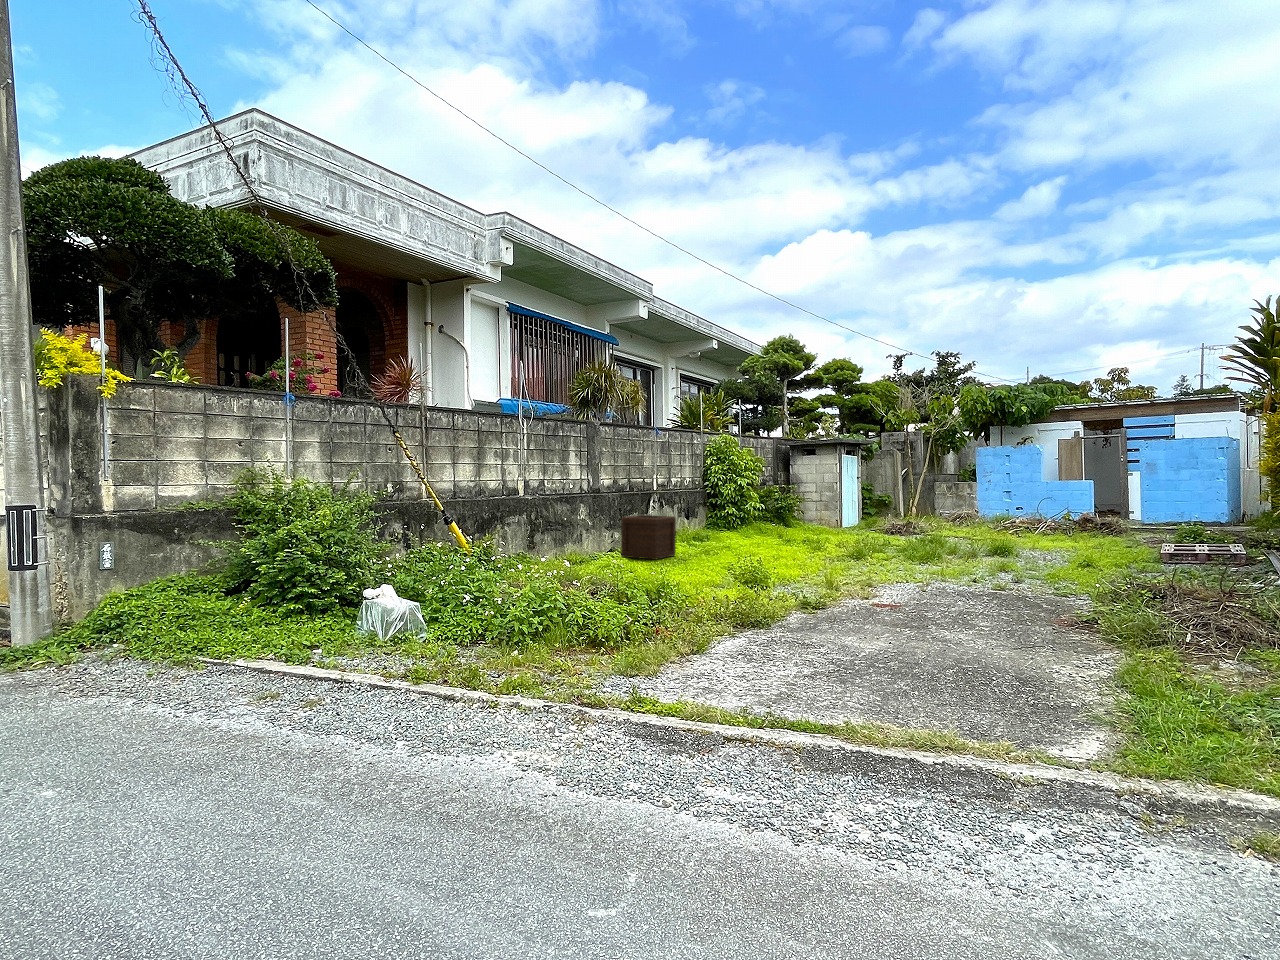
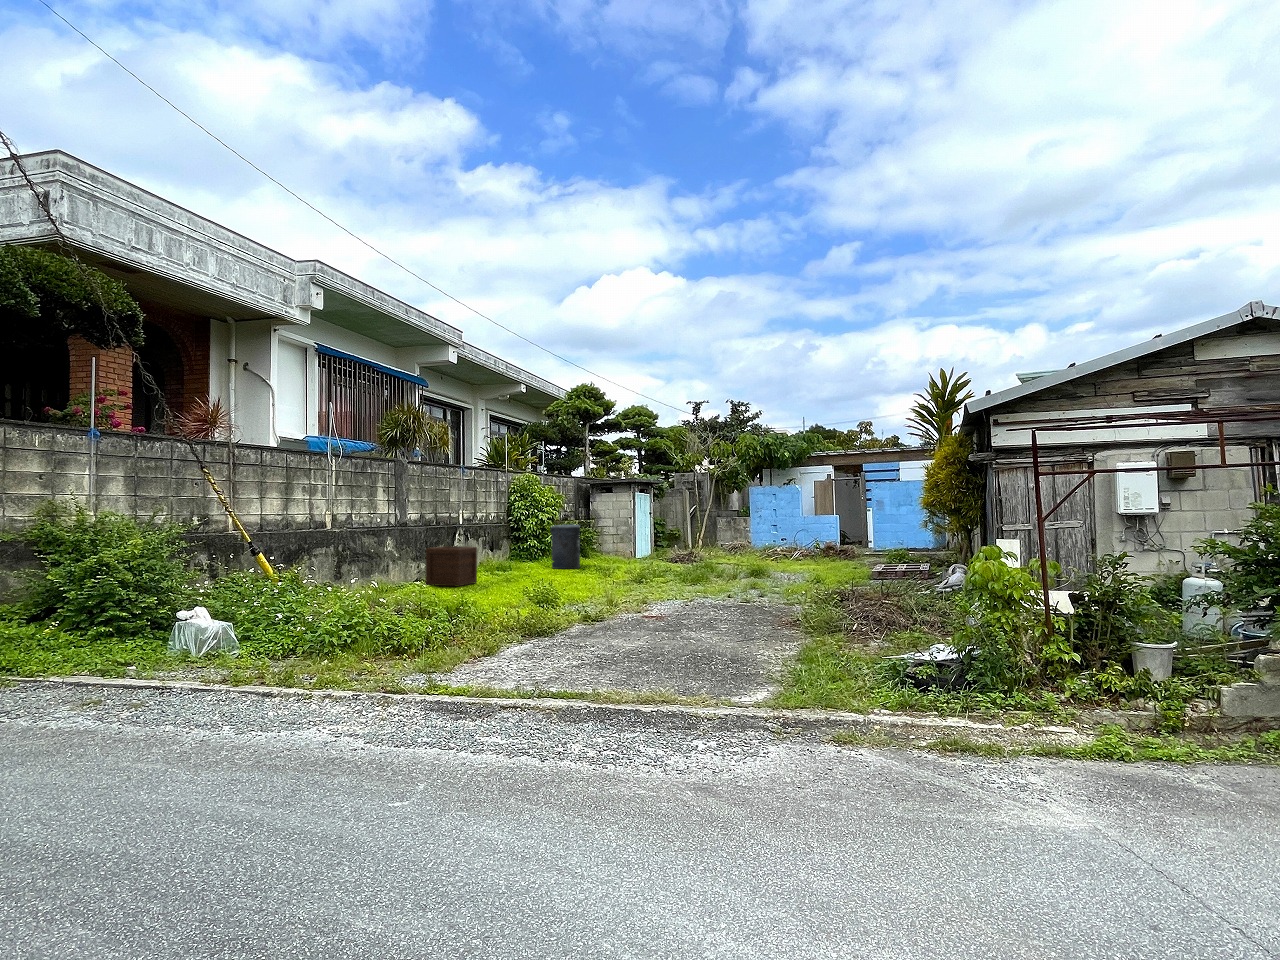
trash can: none [752,490,786,541] -> present [551,524,580,569]

